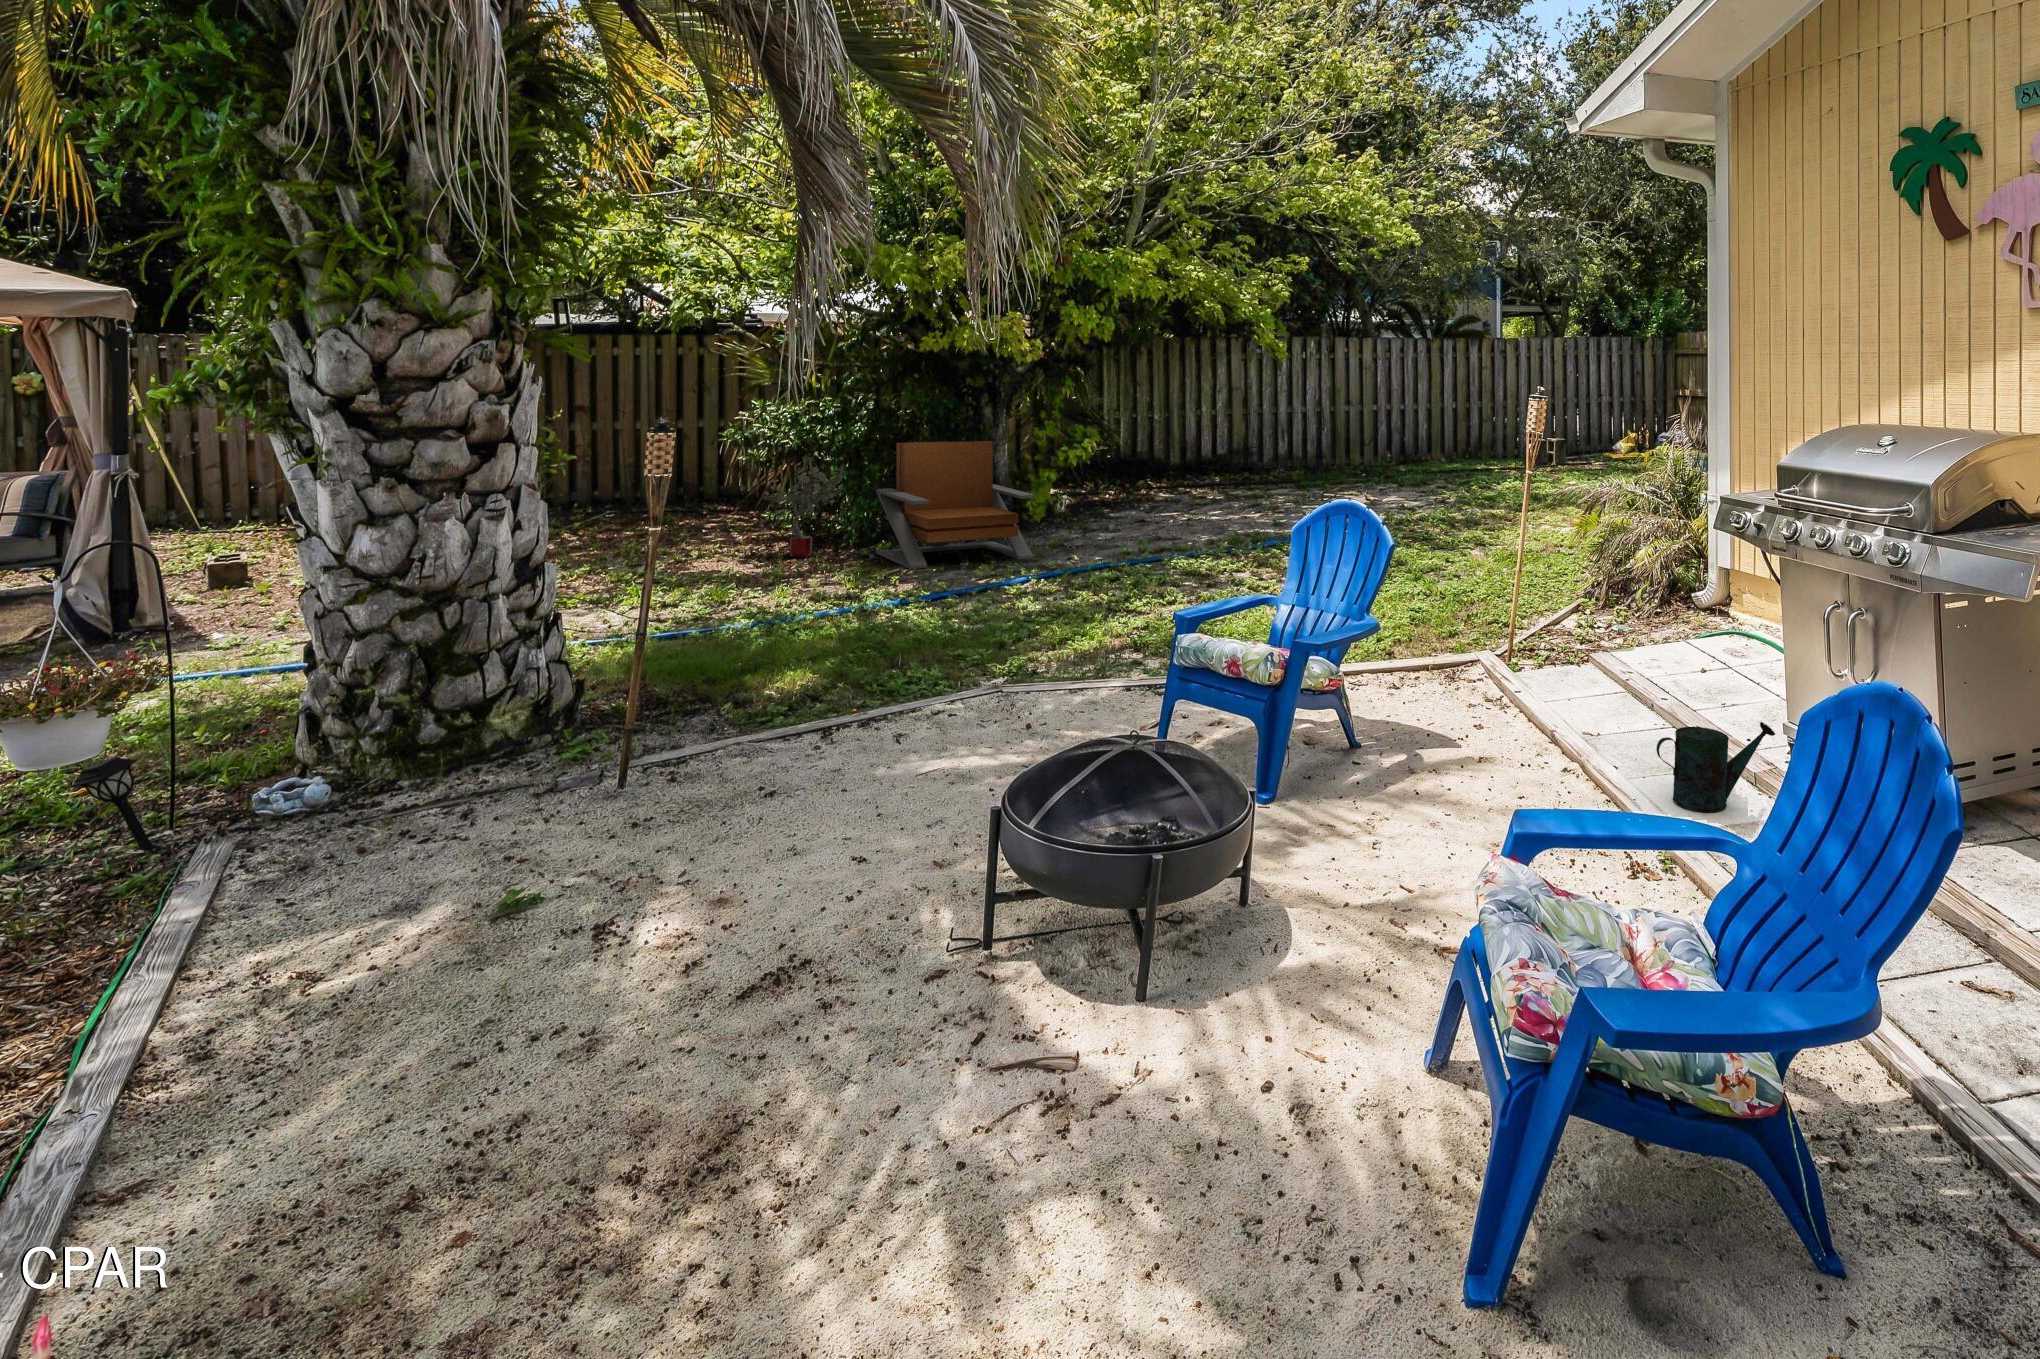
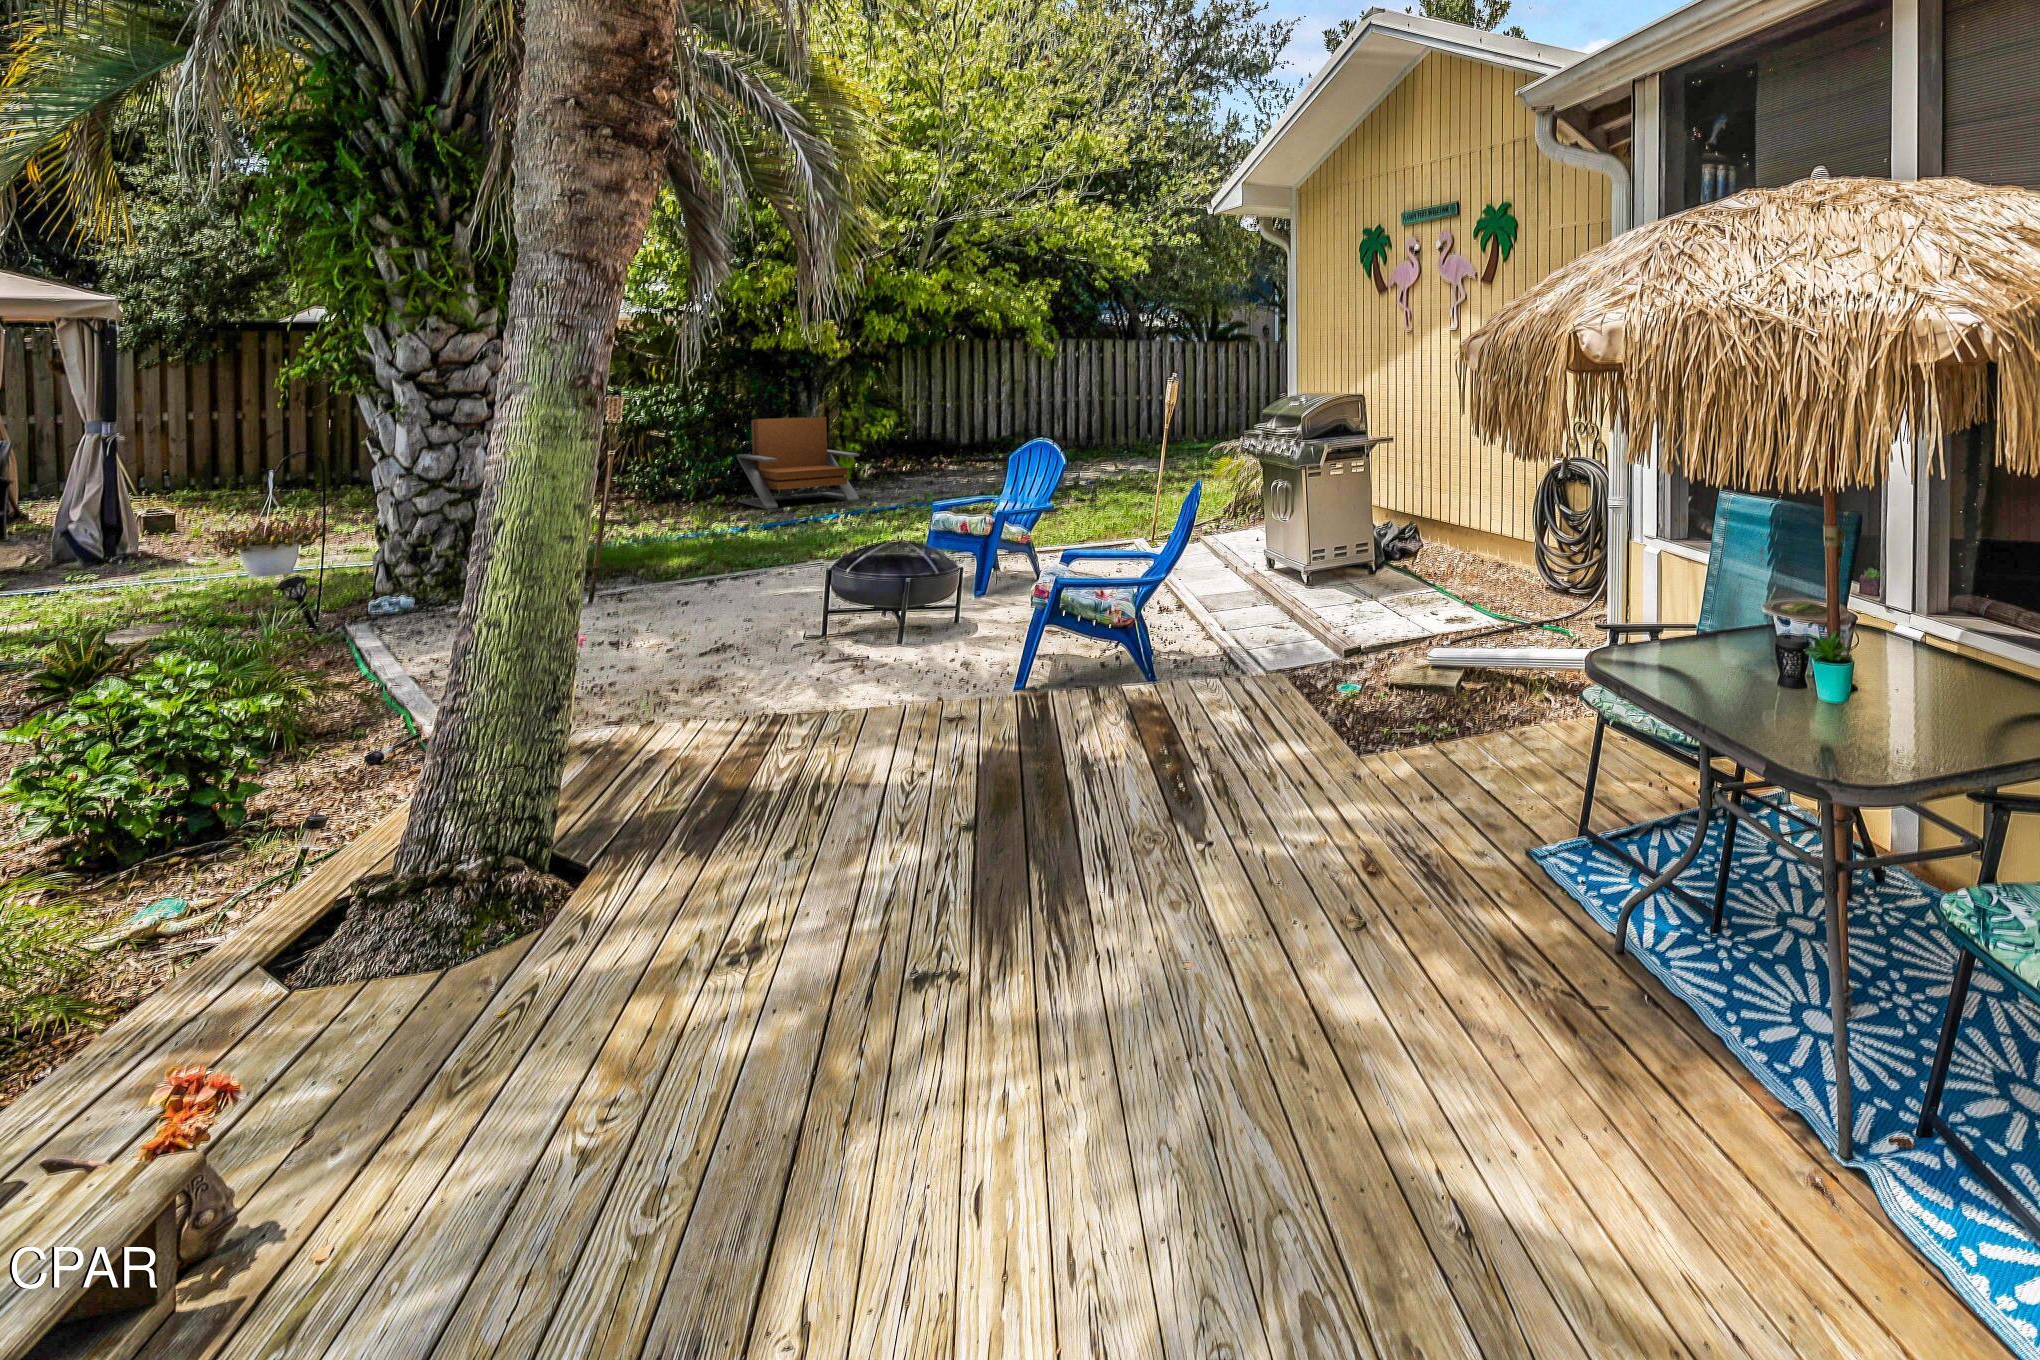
potted tree: present [763,457,845,558] -> none [647,428,713,507]
watering can: present [1656,722,1775,812] -> none [1209,532,1276,582]

